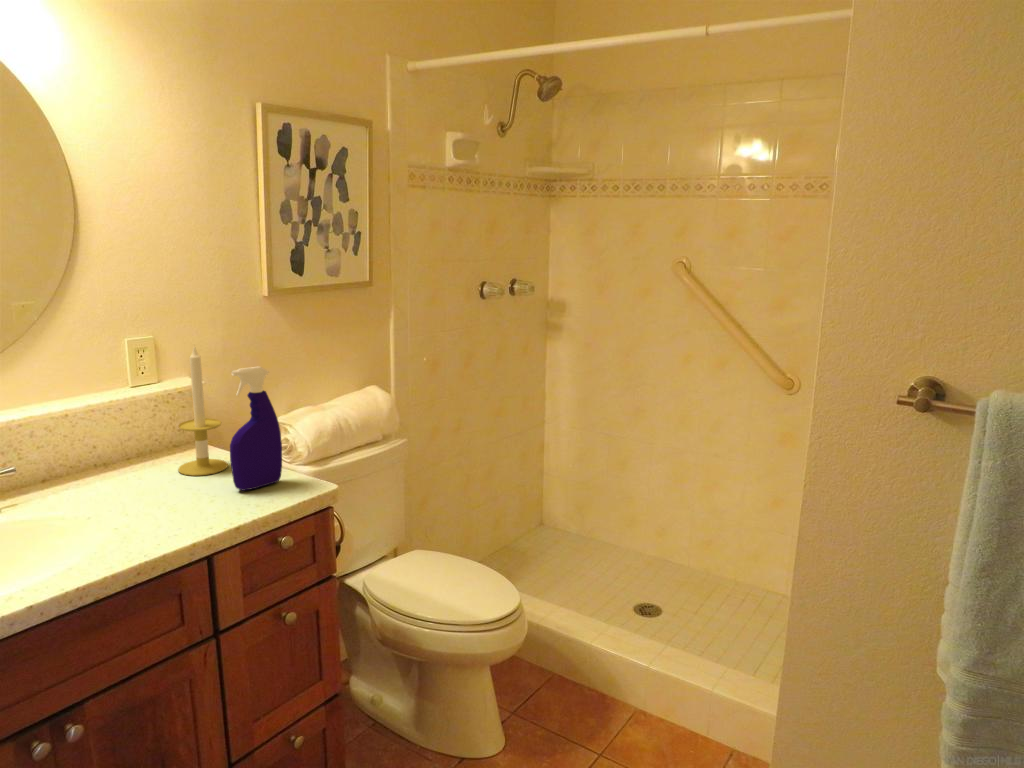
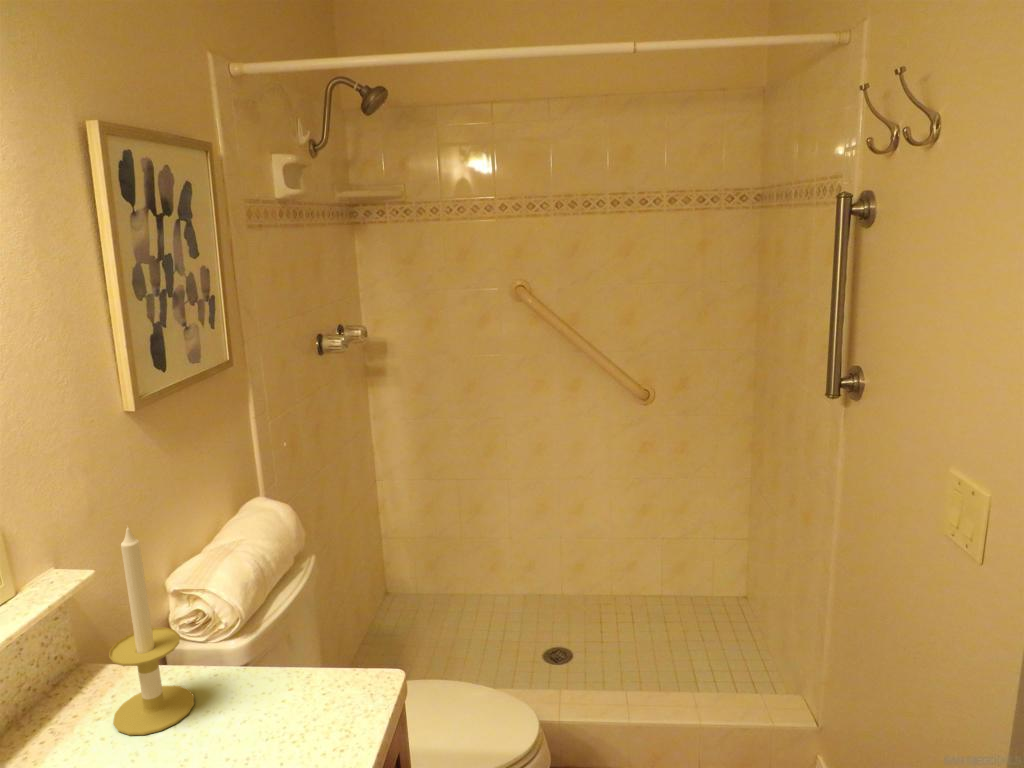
spray bottle: present [230,366,282,491] -> none [250,538,312,733]

